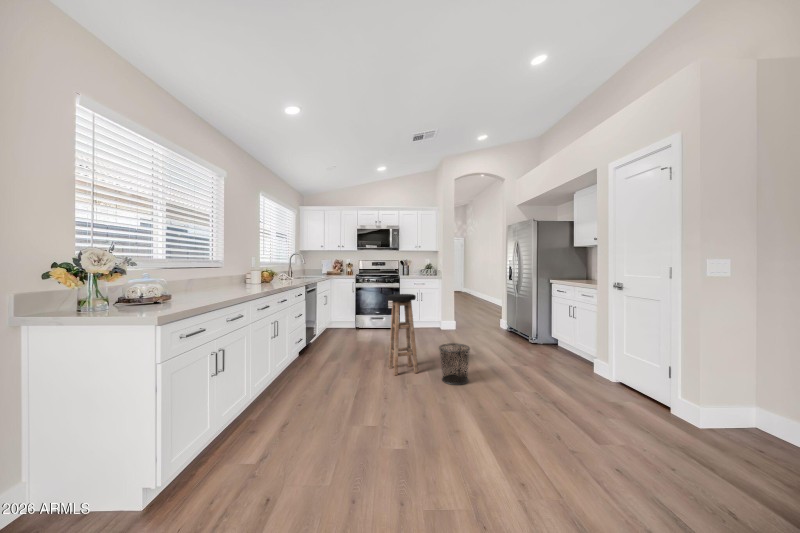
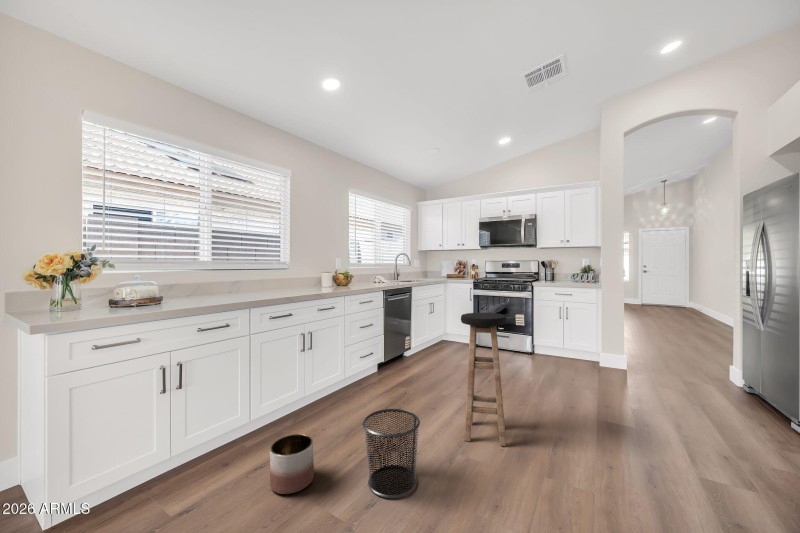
waste bin: present [439,343,470,385] -> present [363,409,420,498]
planter: none [290,384,321,421] -> present [270,434,314,494]

